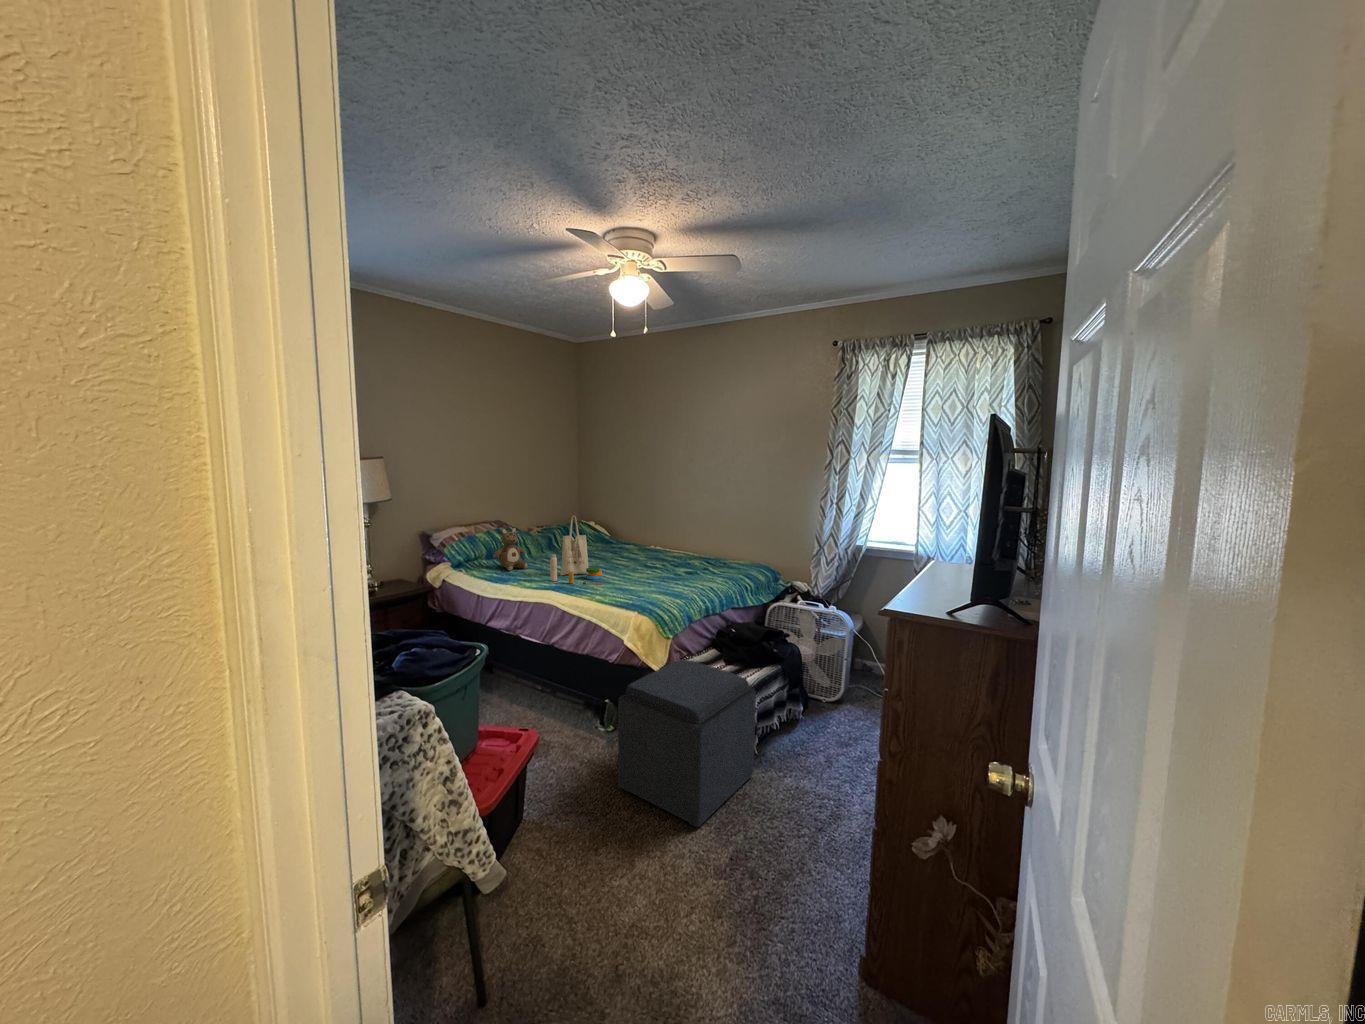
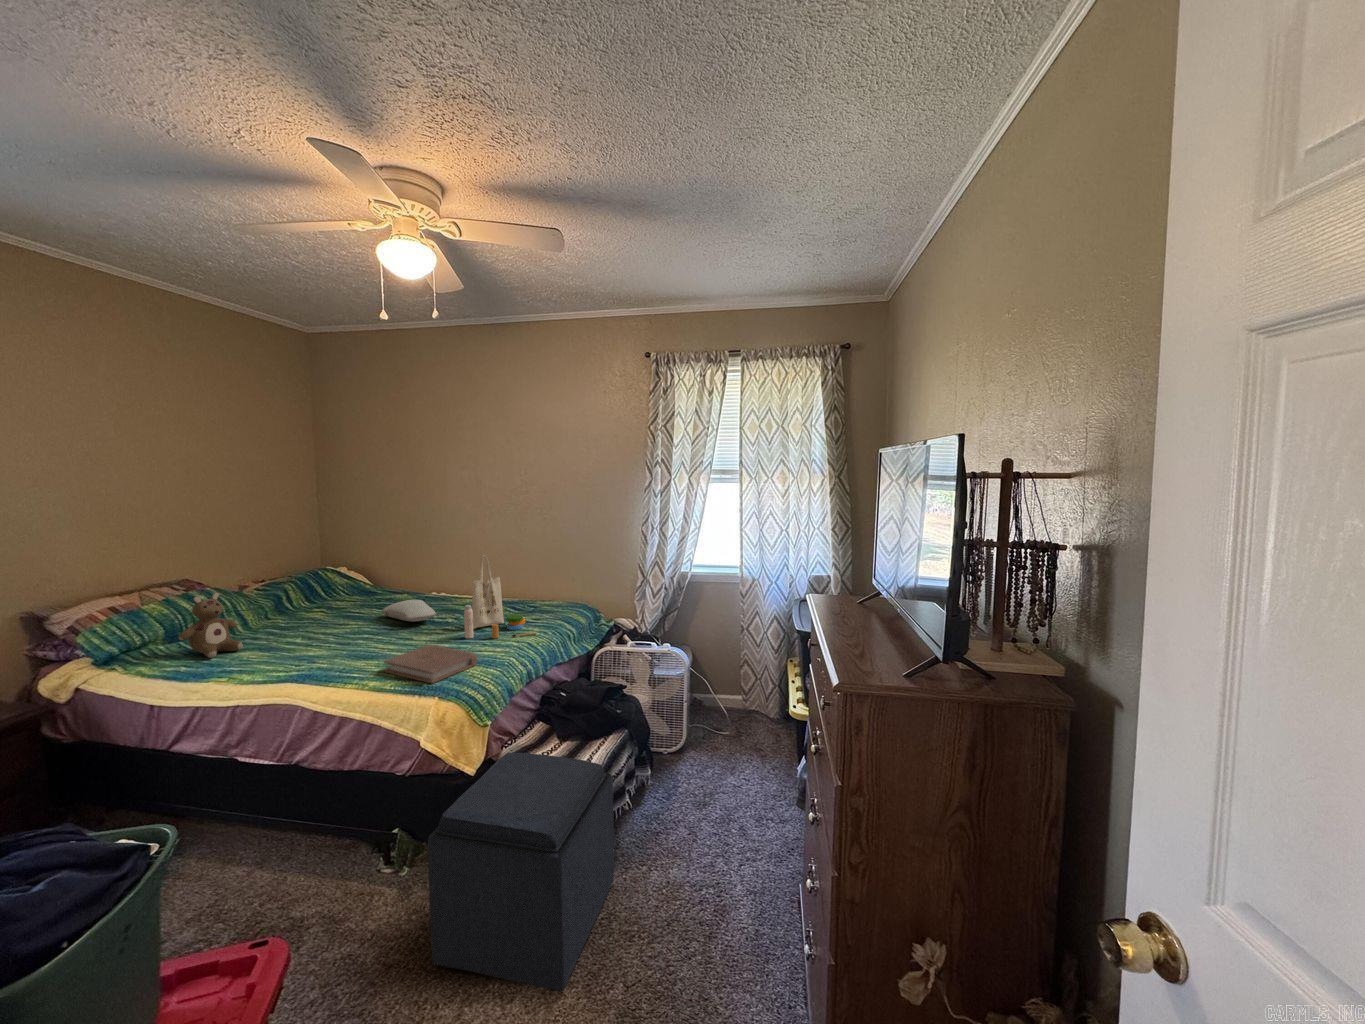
tote bag: present [550,516,603,584] -> present [464,555,536,639]
pillow: none [614,548,650,563] -> present [382,600,436,622]
book: none [607,578,671,603] -> present [384,645,477,683]

